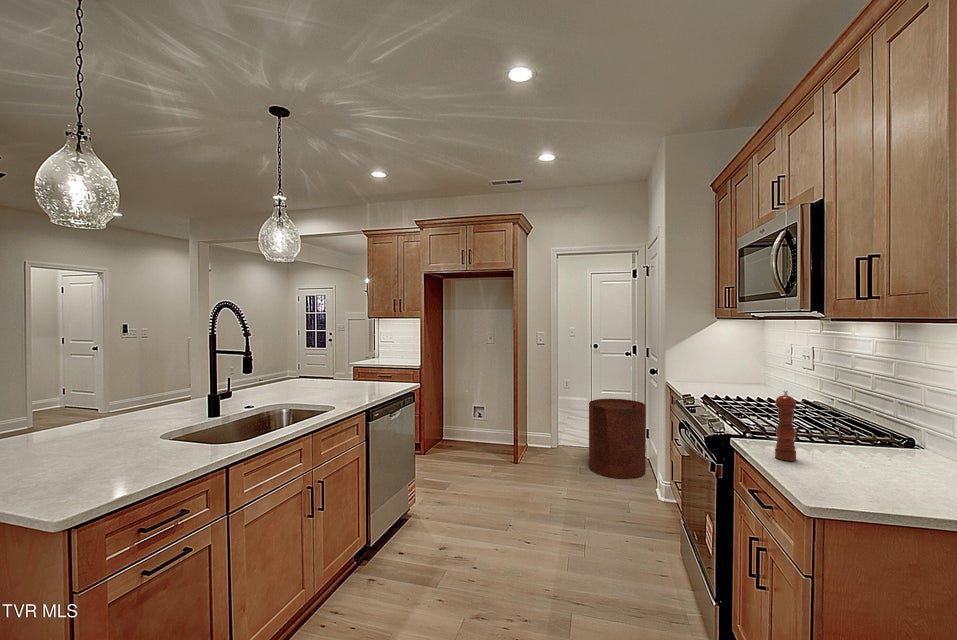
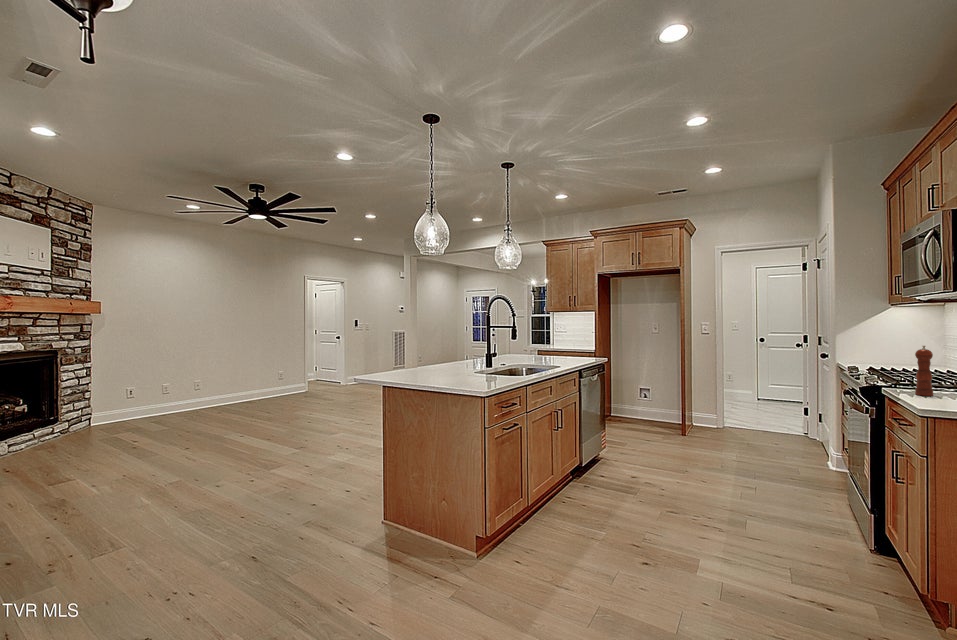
trash can: present [589,399,646,479] -> none [756,382,815,453]

